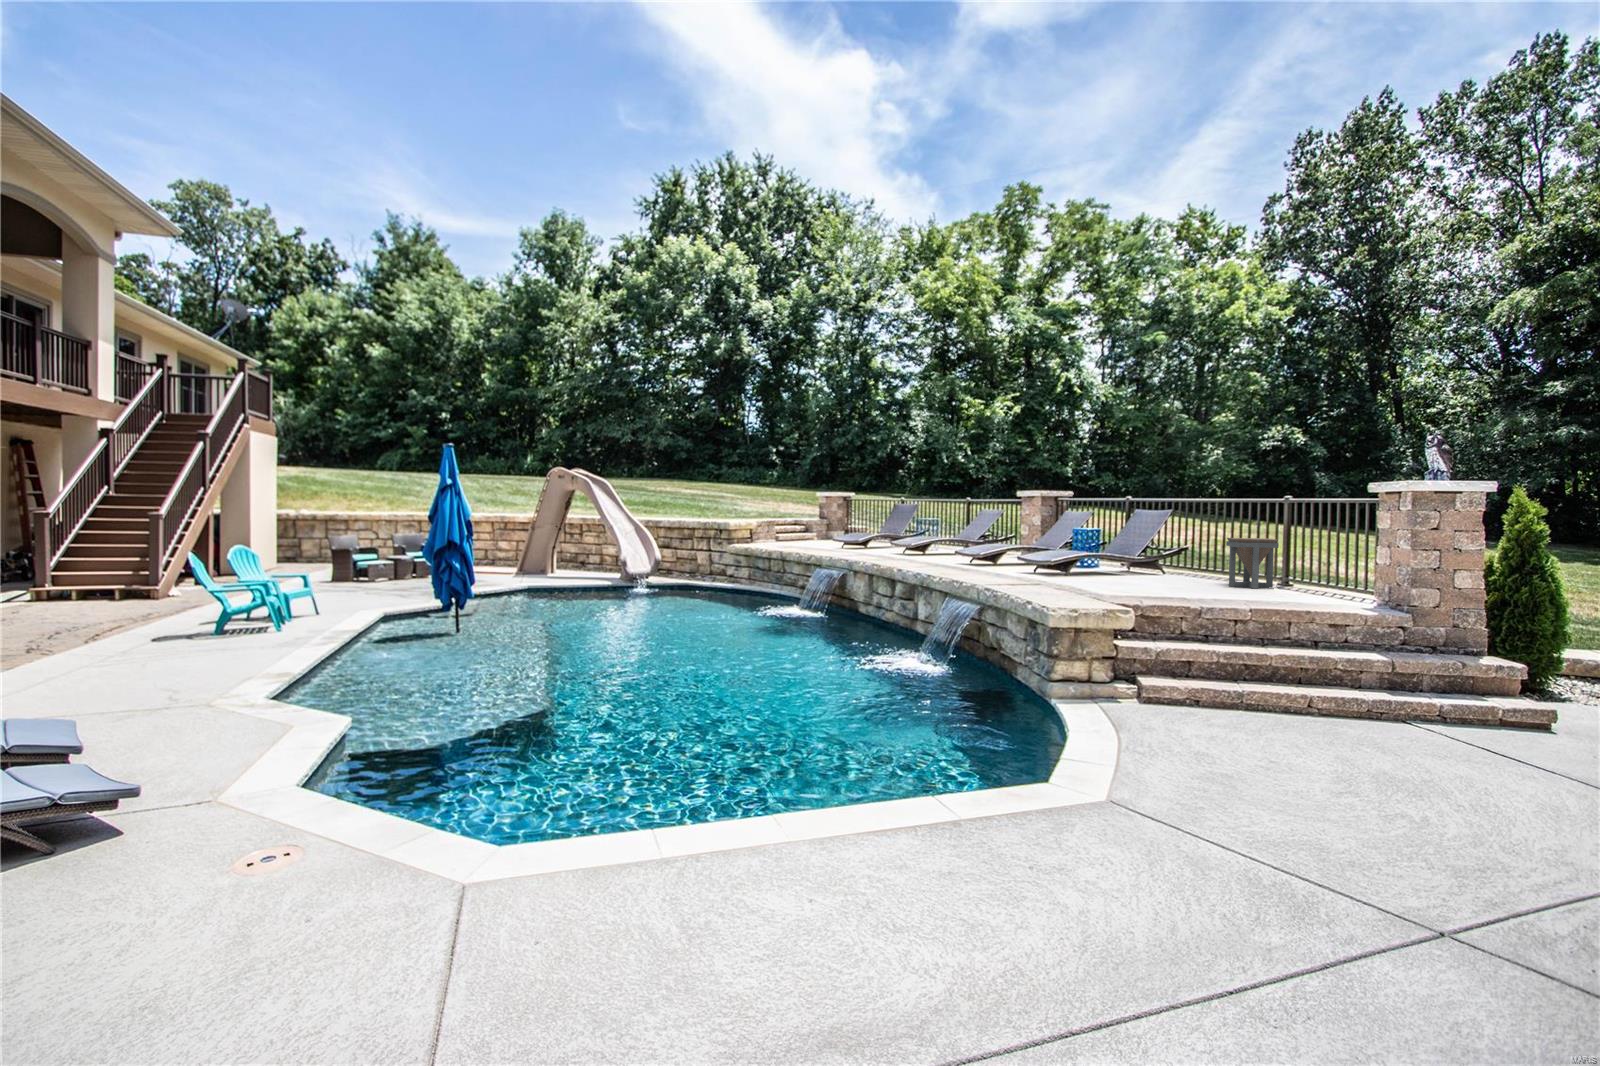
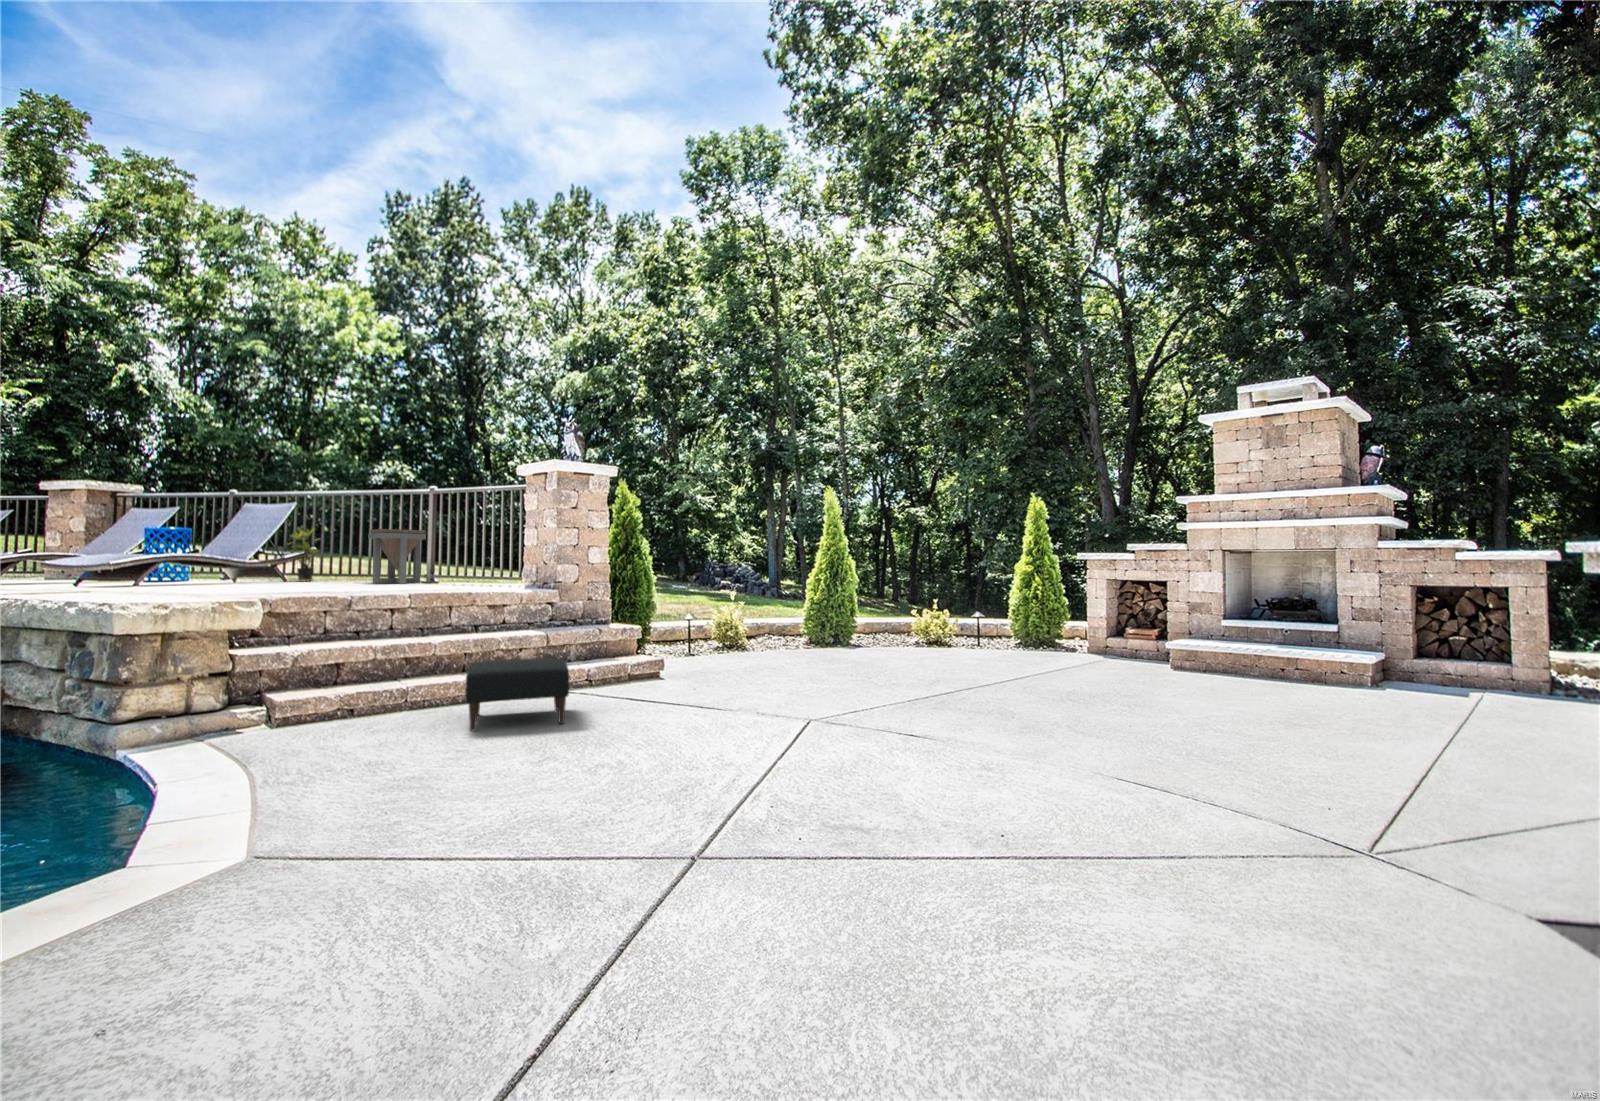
potted plant: none [1162,531,1190,577] -> present [288,527,319,582]
ottoman: none [1284,681,1398,760] -> present [465,658,569,731]

